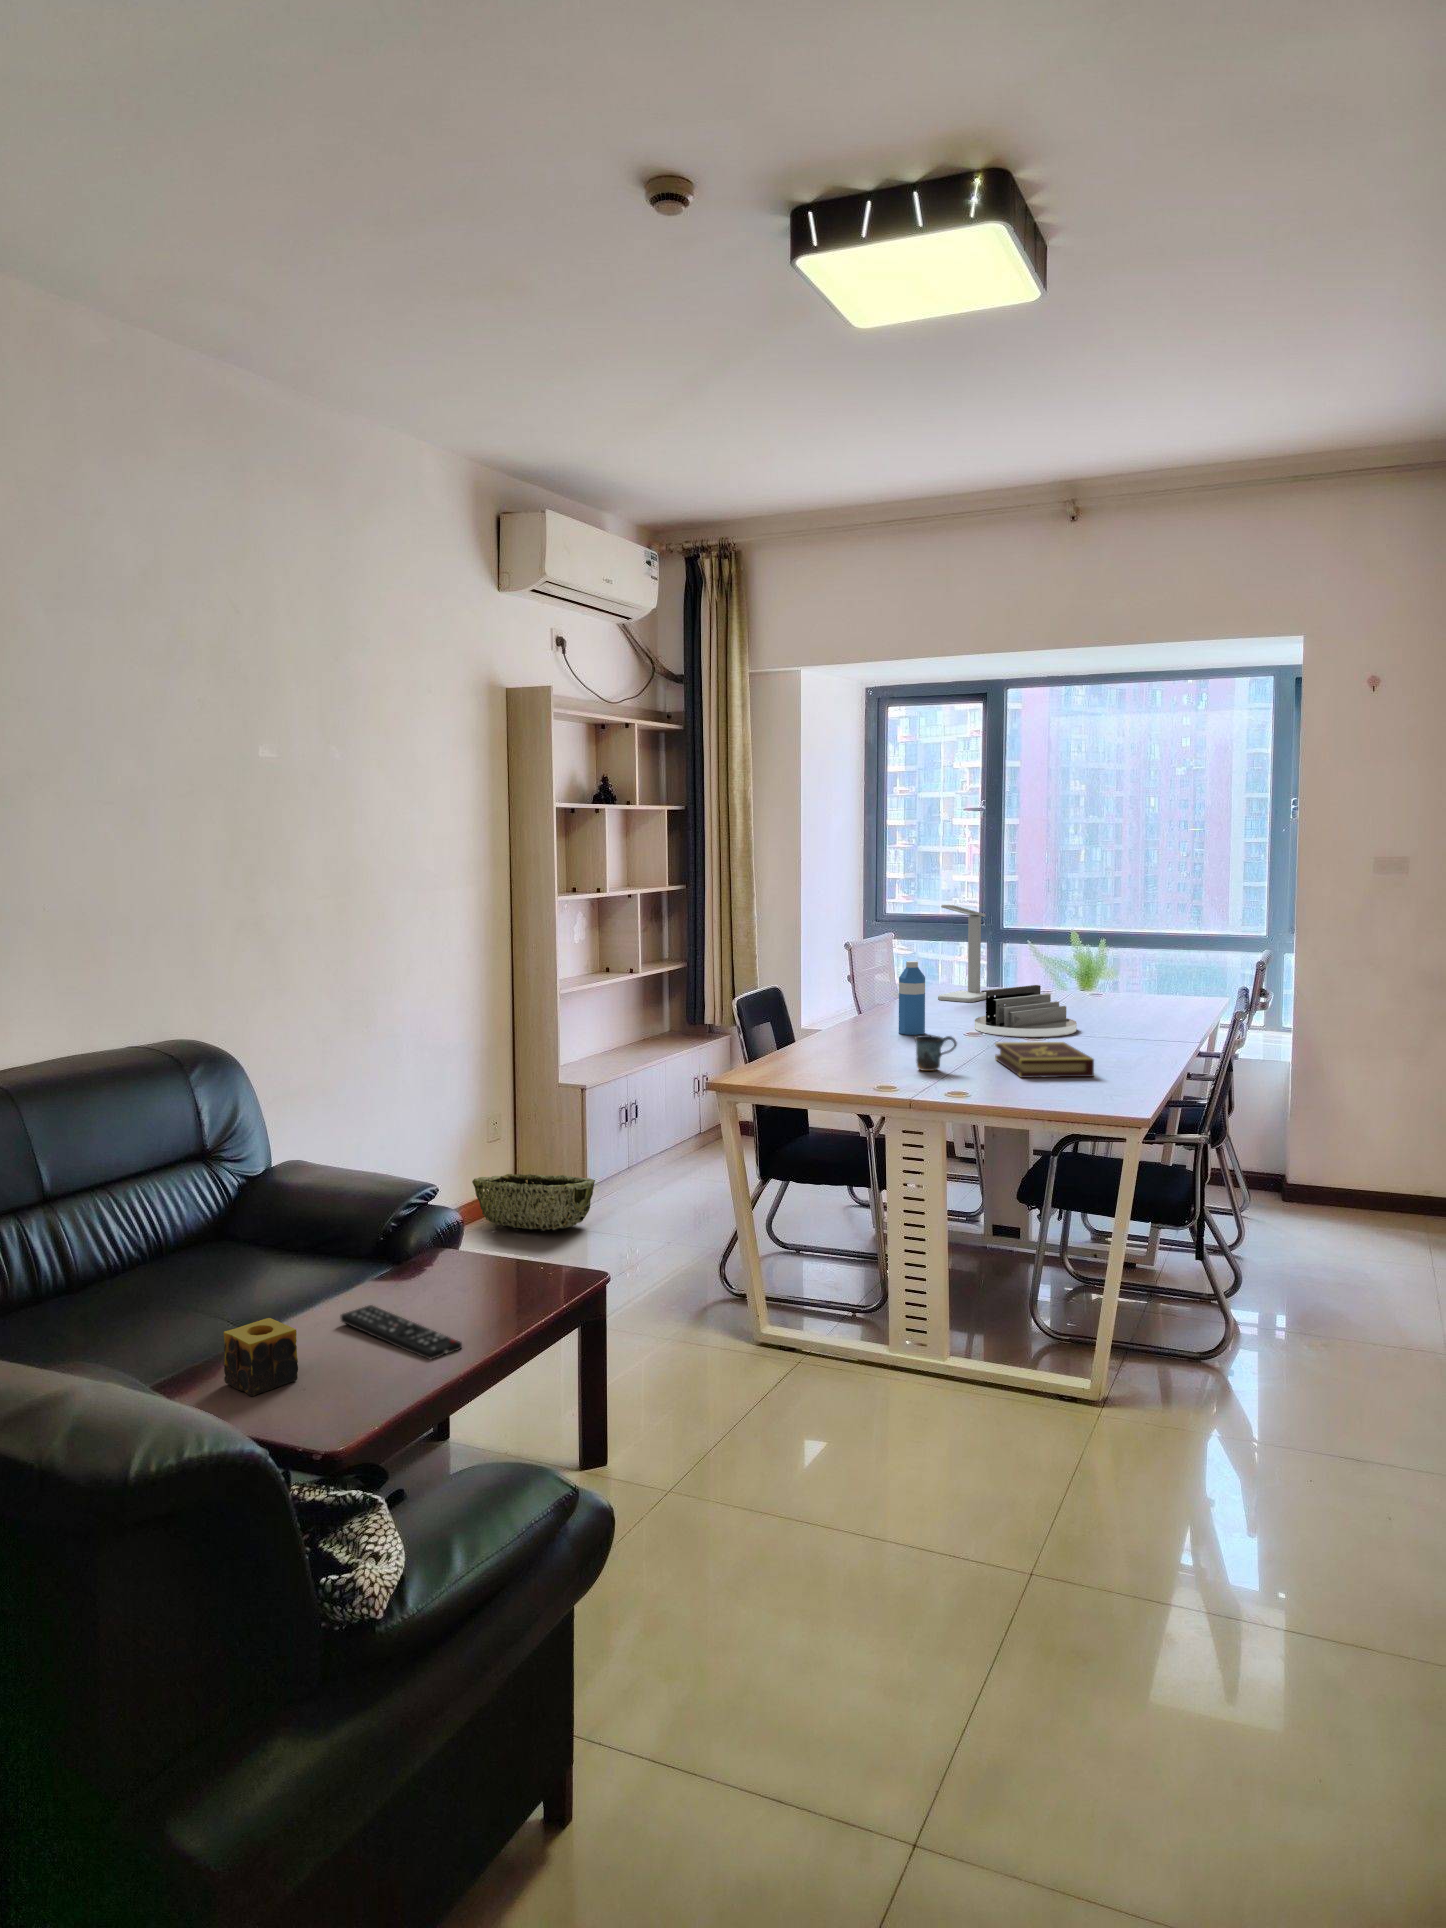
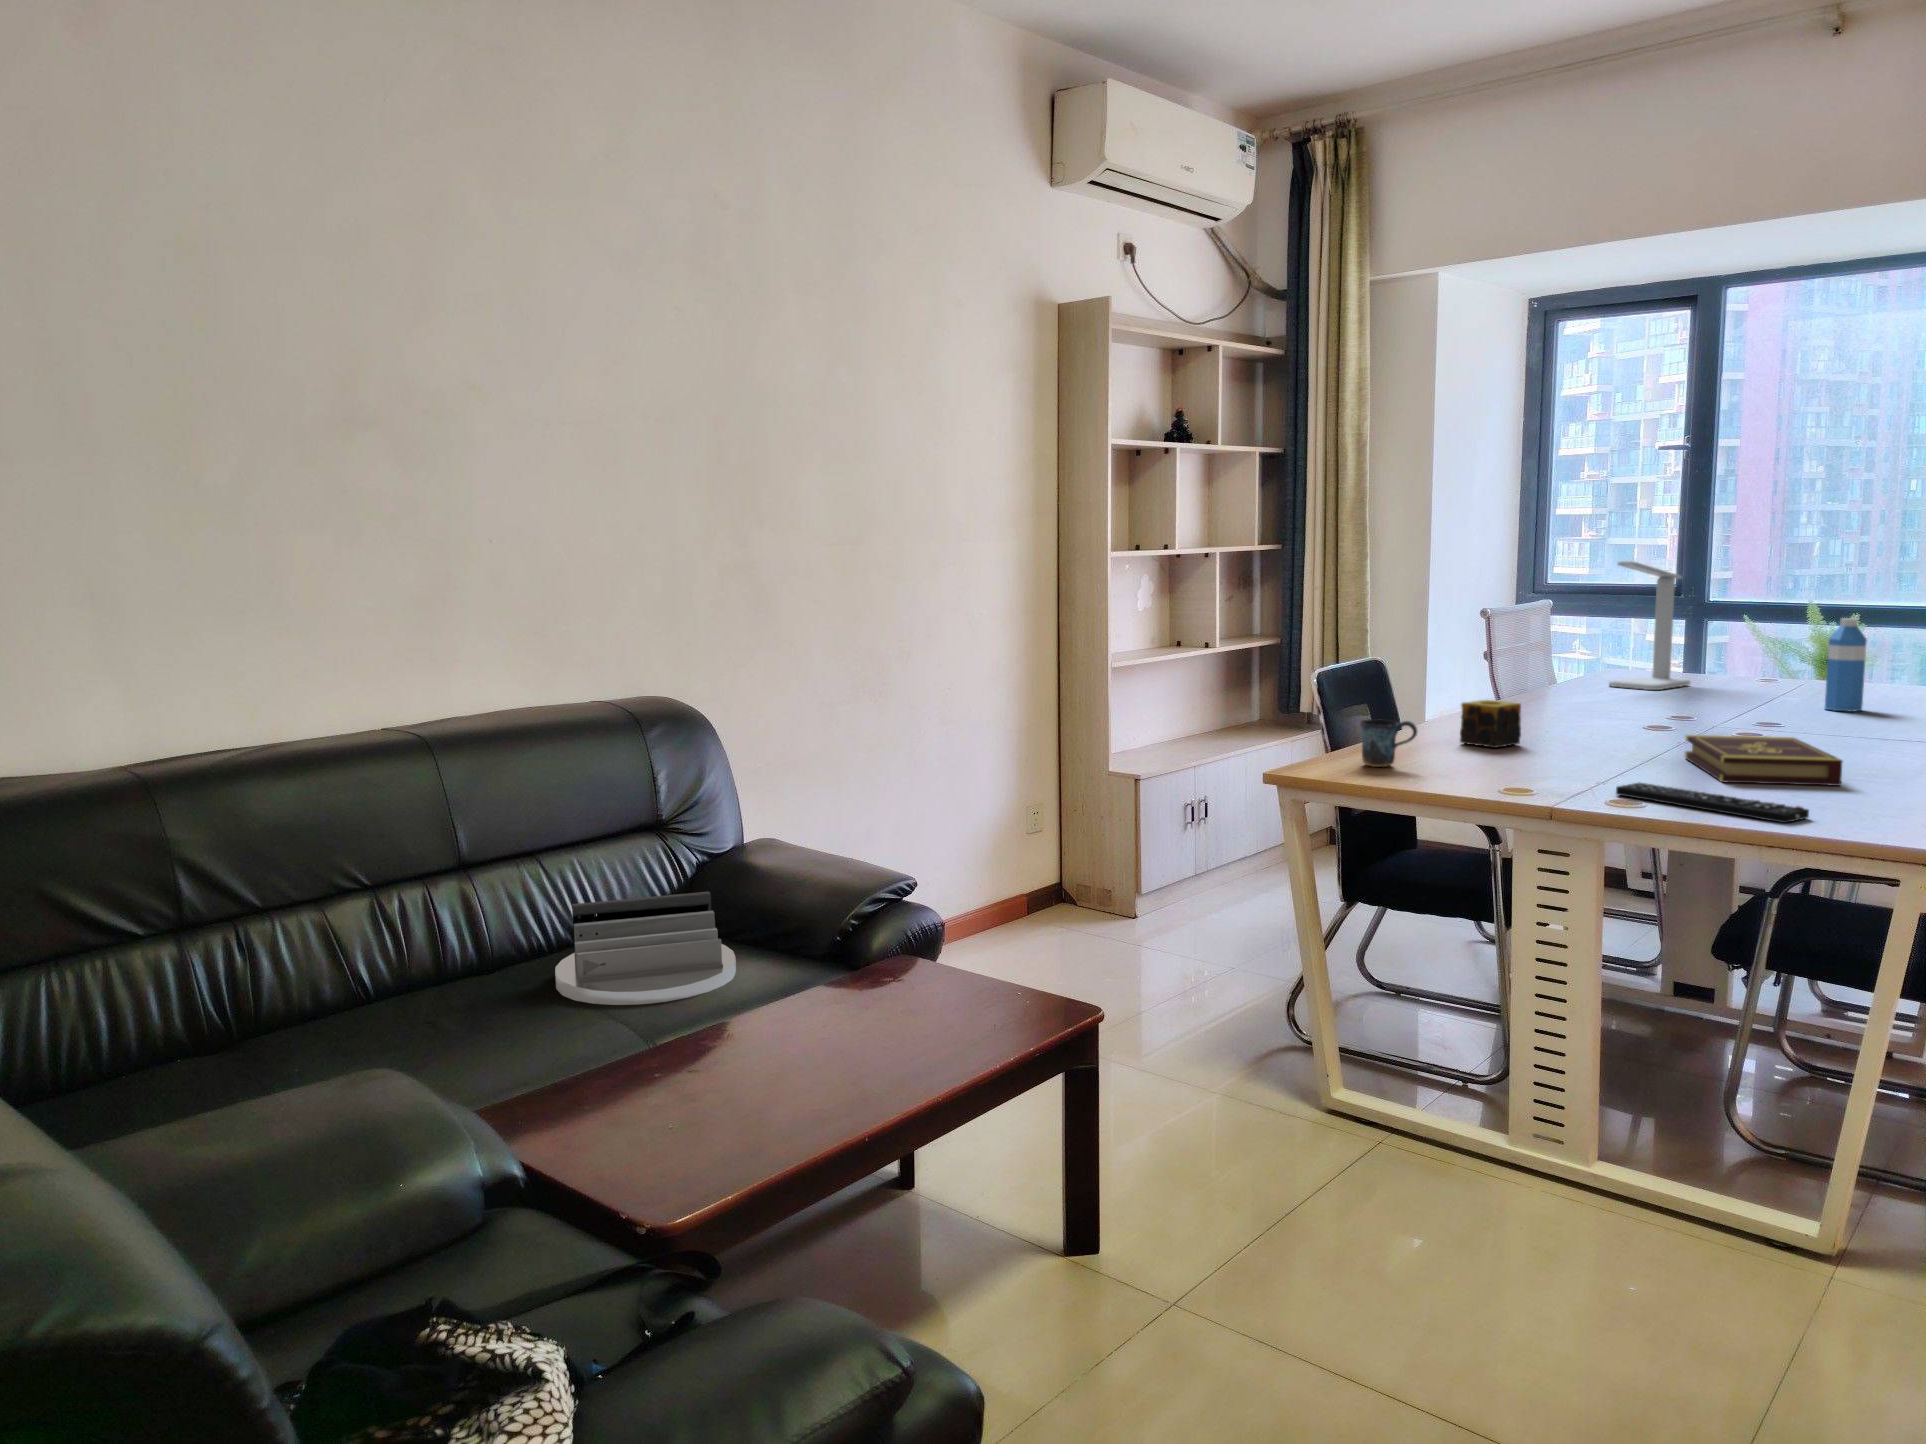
water bottle: present [899,961,925,1035] -> present [1825,618,1867,711]
desk organizer: present [975,985,1077,1037] -> present [555,892,736,1005]
mug: present [915,1035,956,1071] -> present [1360,719,1417,767]
woven basket: present [472,1174,595,1230] -> none [1003,876,1147,945]
remote control: present [341,1305,462,1360] -> present [1616,782,1809,823]
candle: present [224,1318,298,1396] -> present [1460,700,1521,748]

